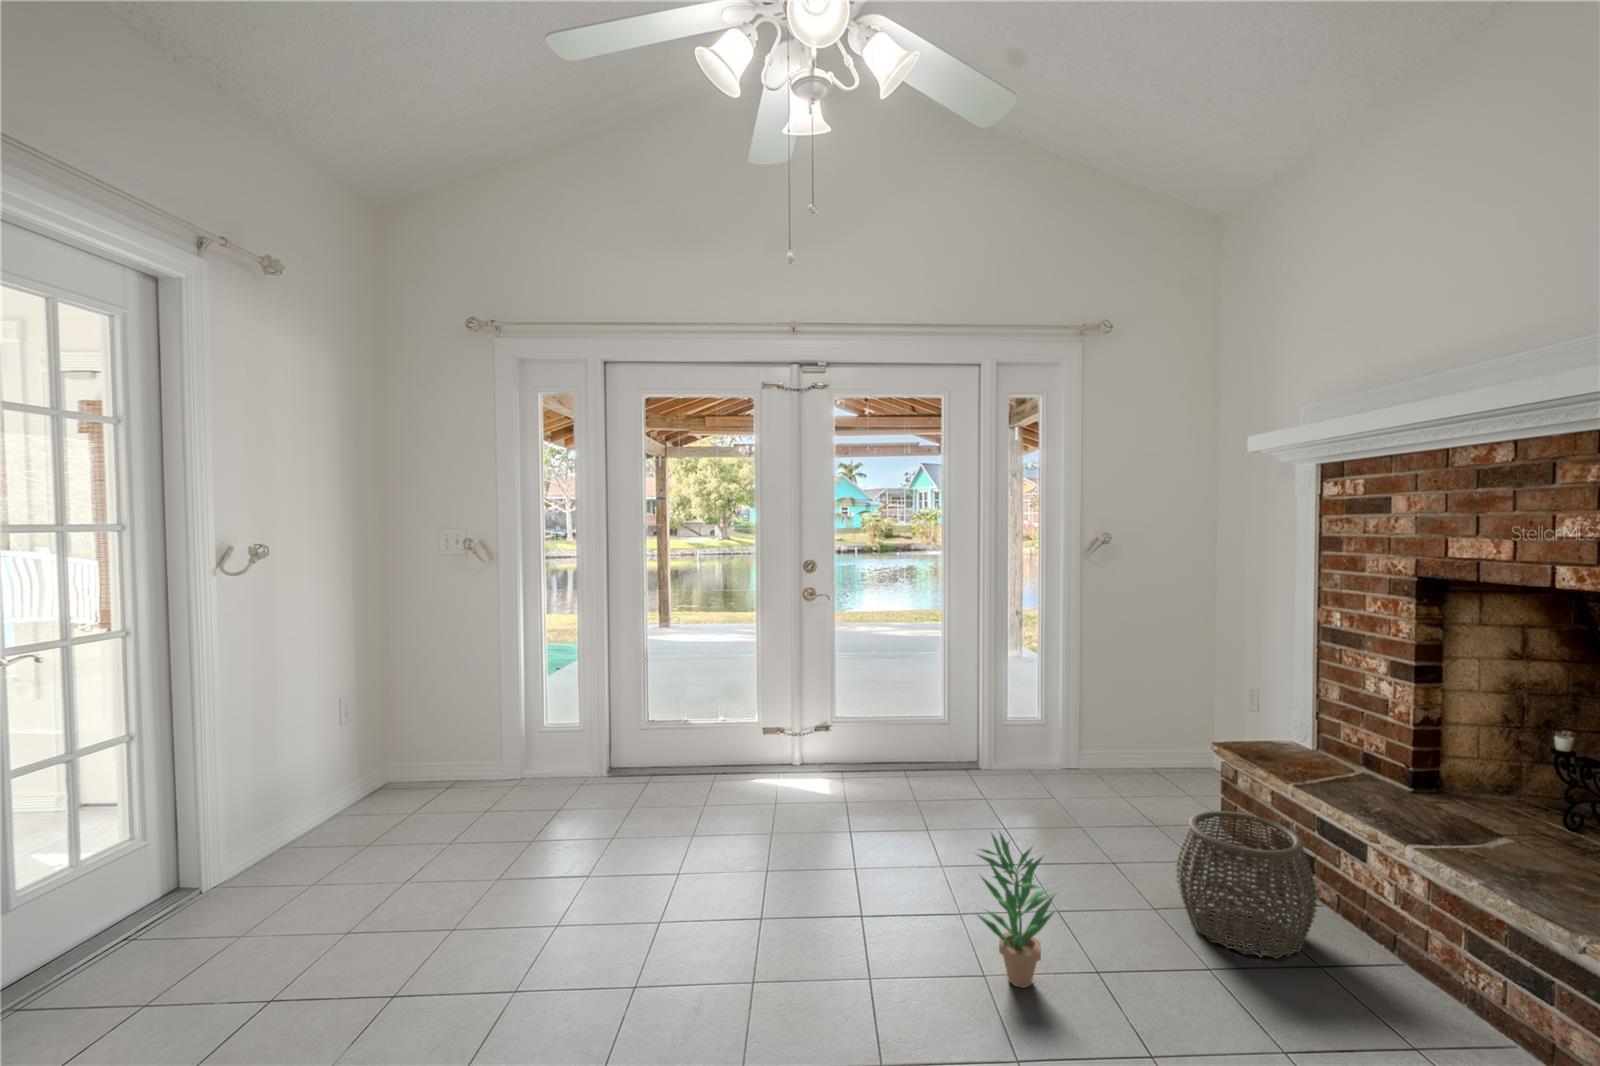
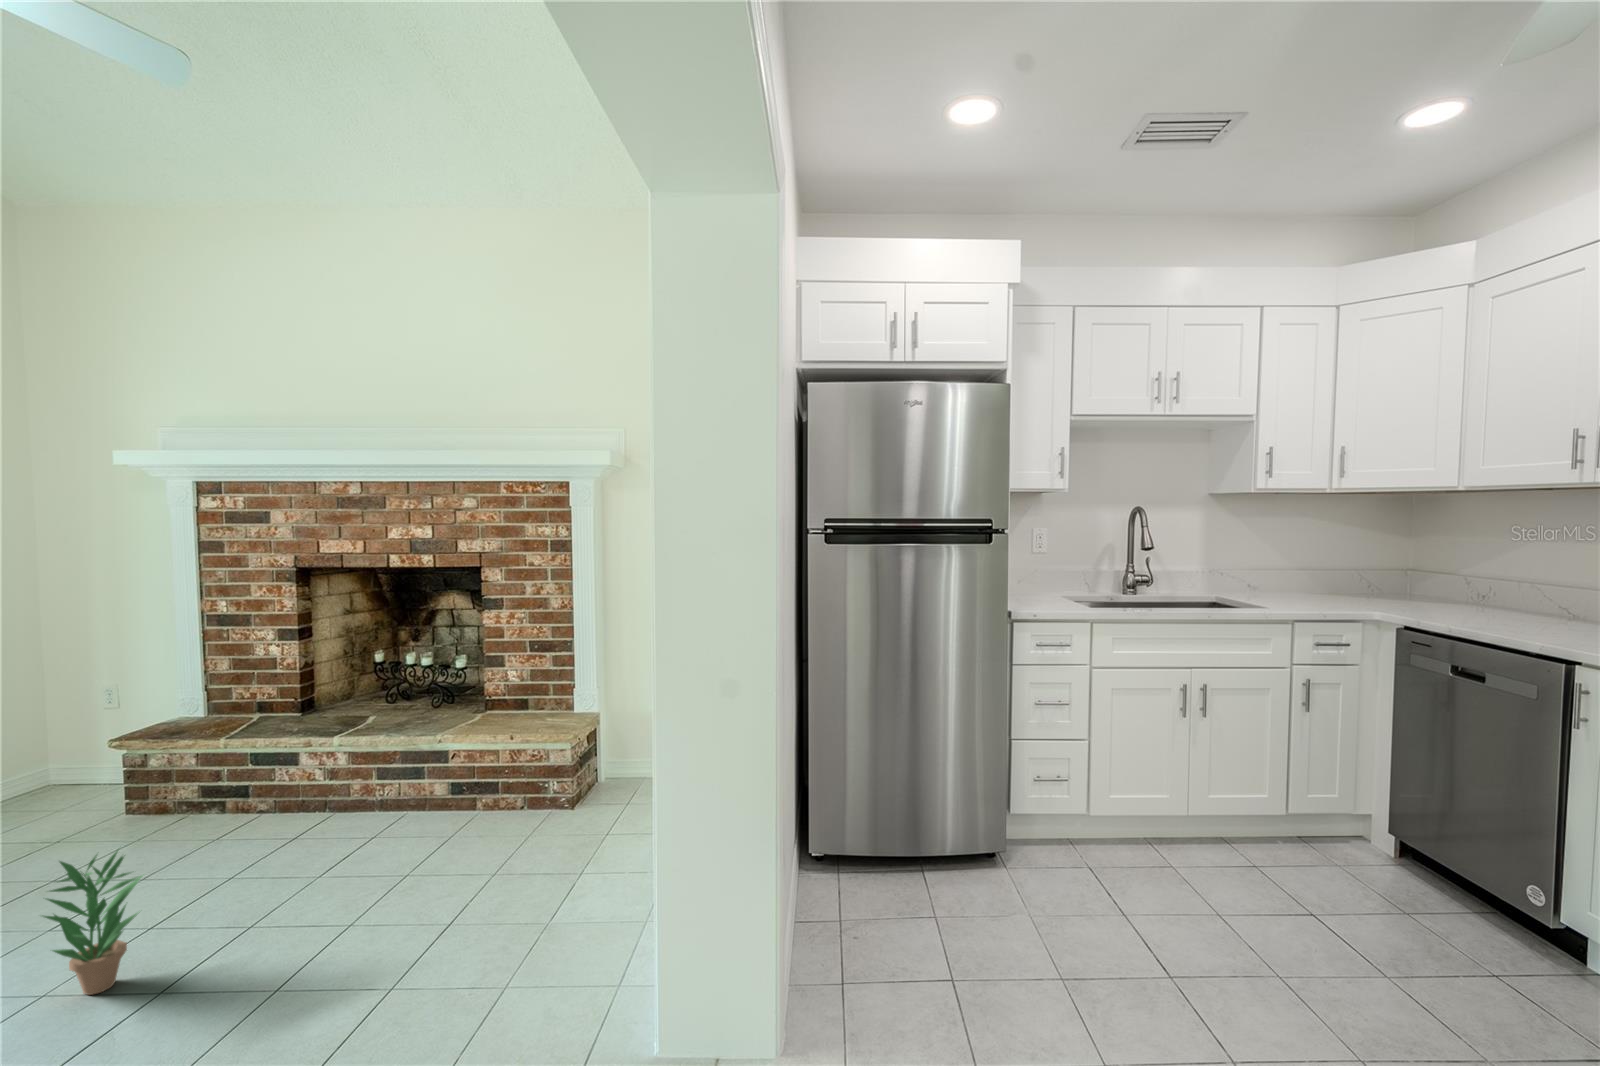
woven basket: present [1175,811,1318,959] -> none [166,764,287,874]

